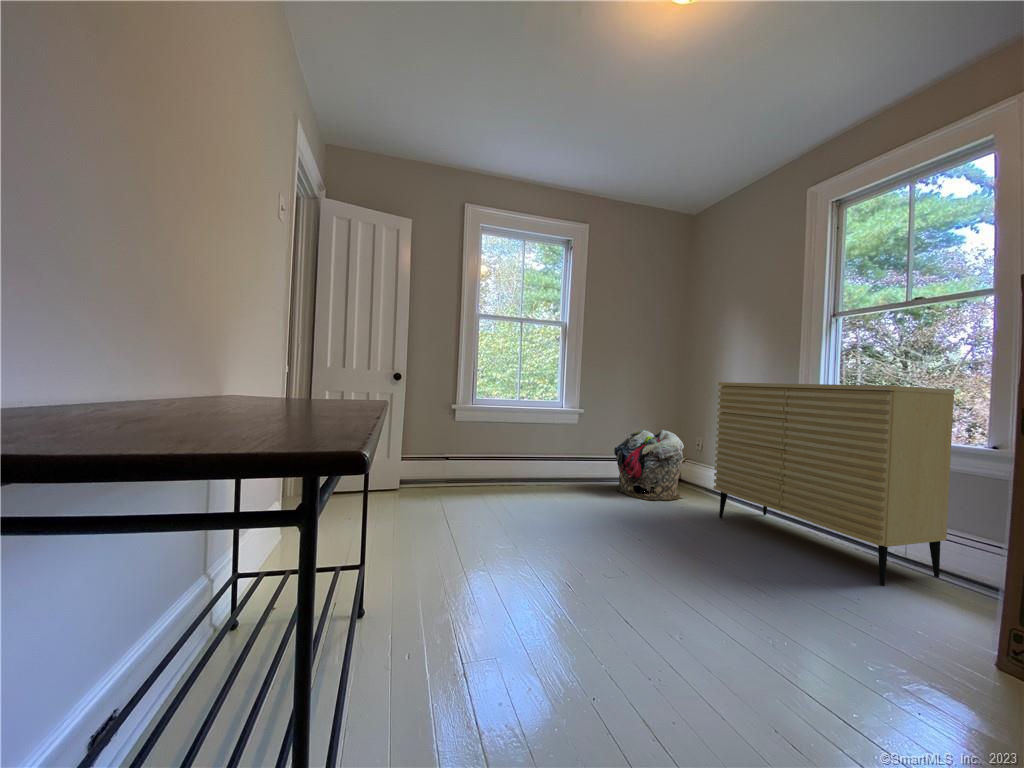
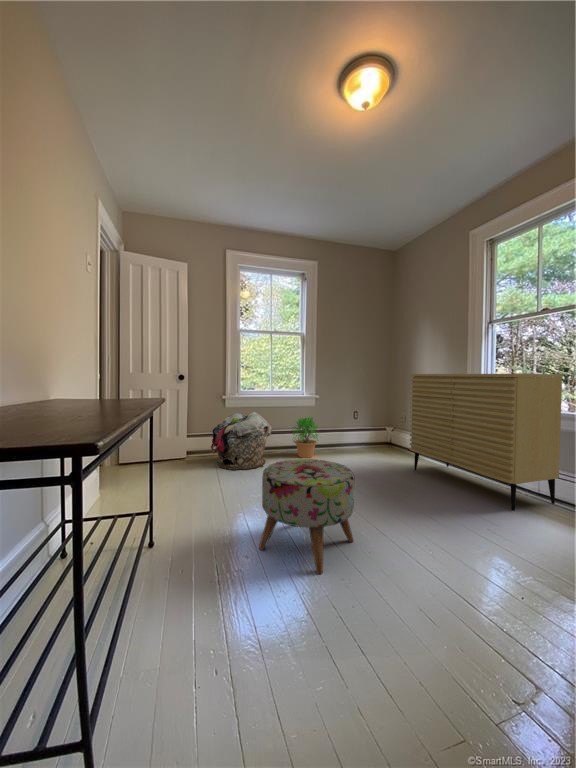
laundry basket: present [614,430,684,501] -> present [211,412,272,470]
potted plant: none [540,435,588,494] -> present [293,417,318,458]
ottoman: none [522,498,671,679] -> present [259,459,354,574]

